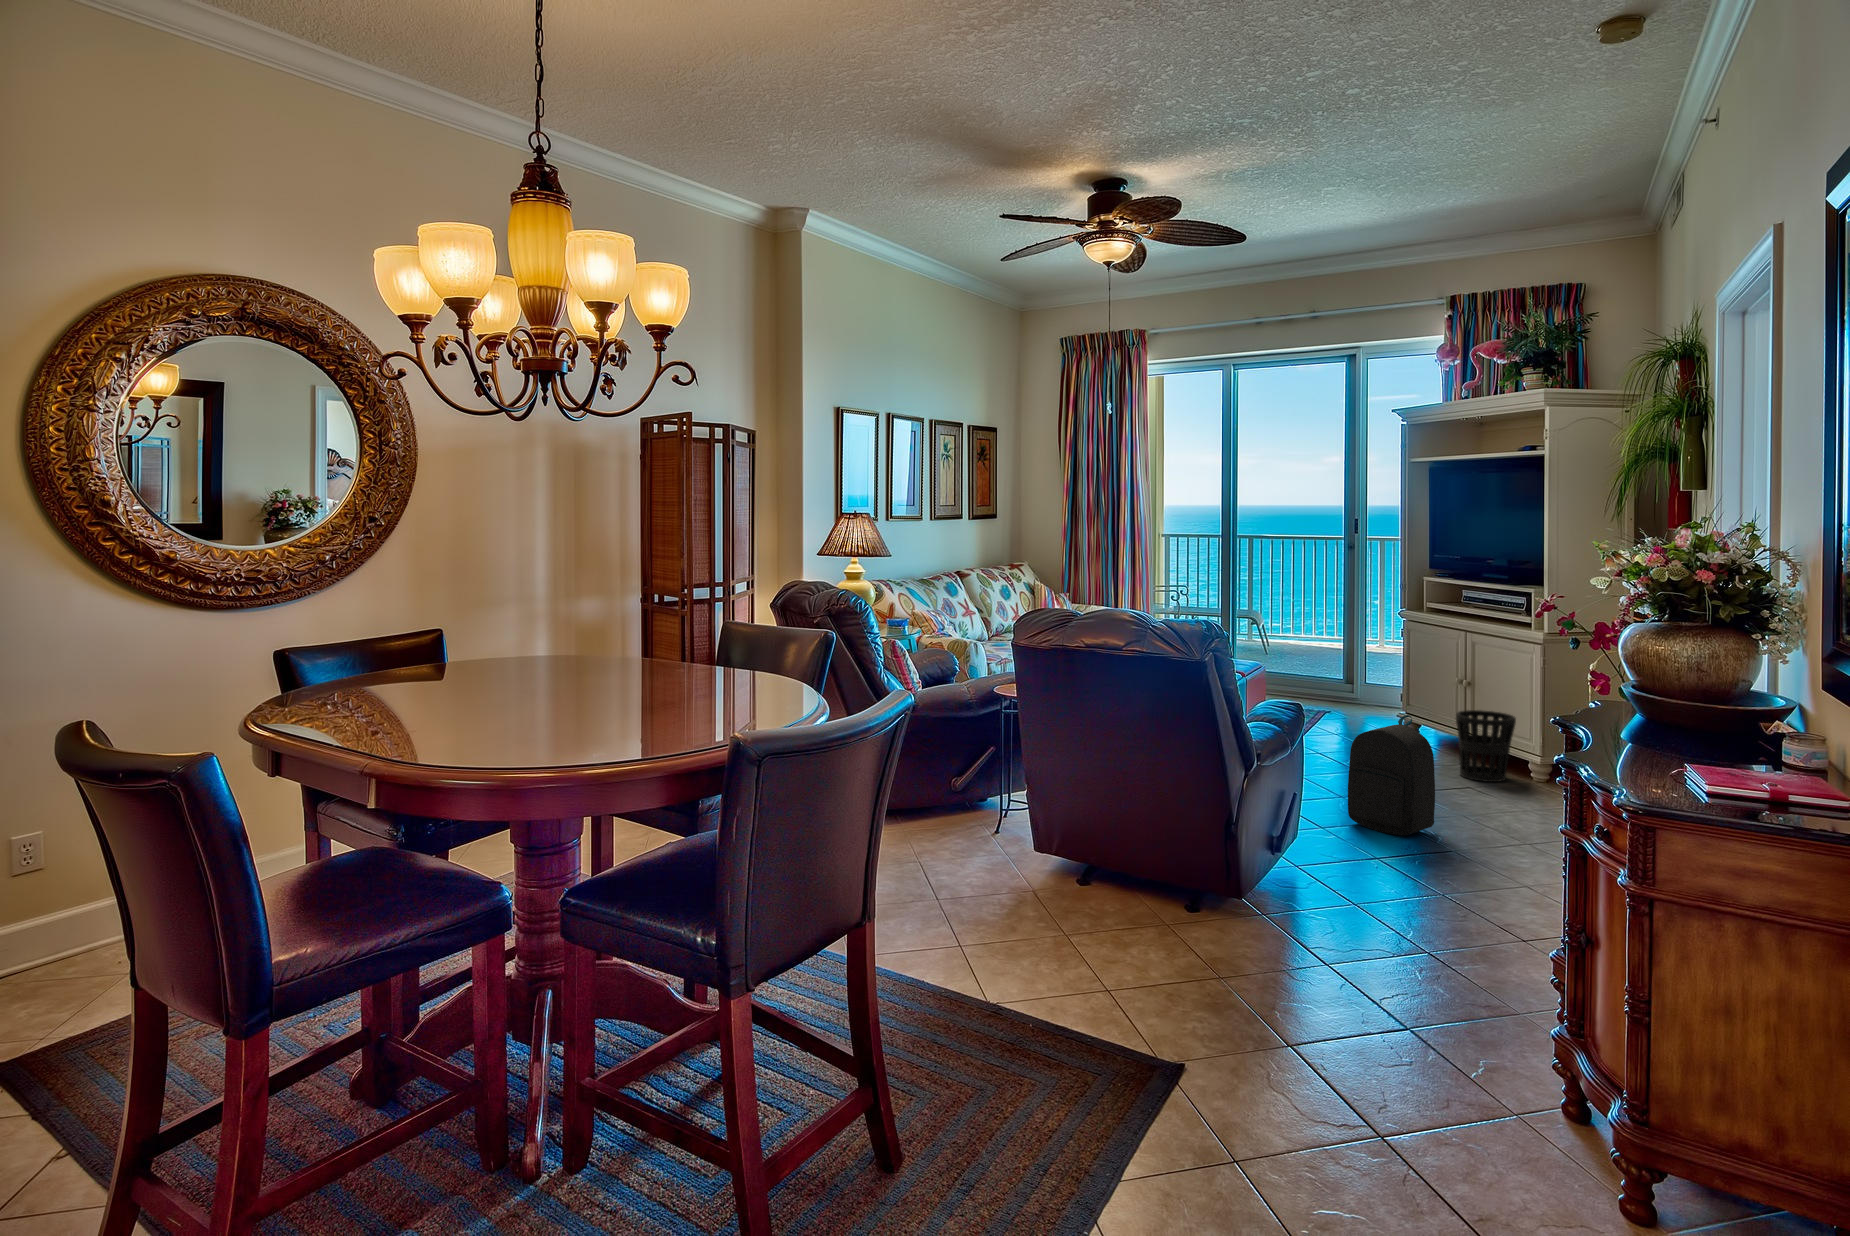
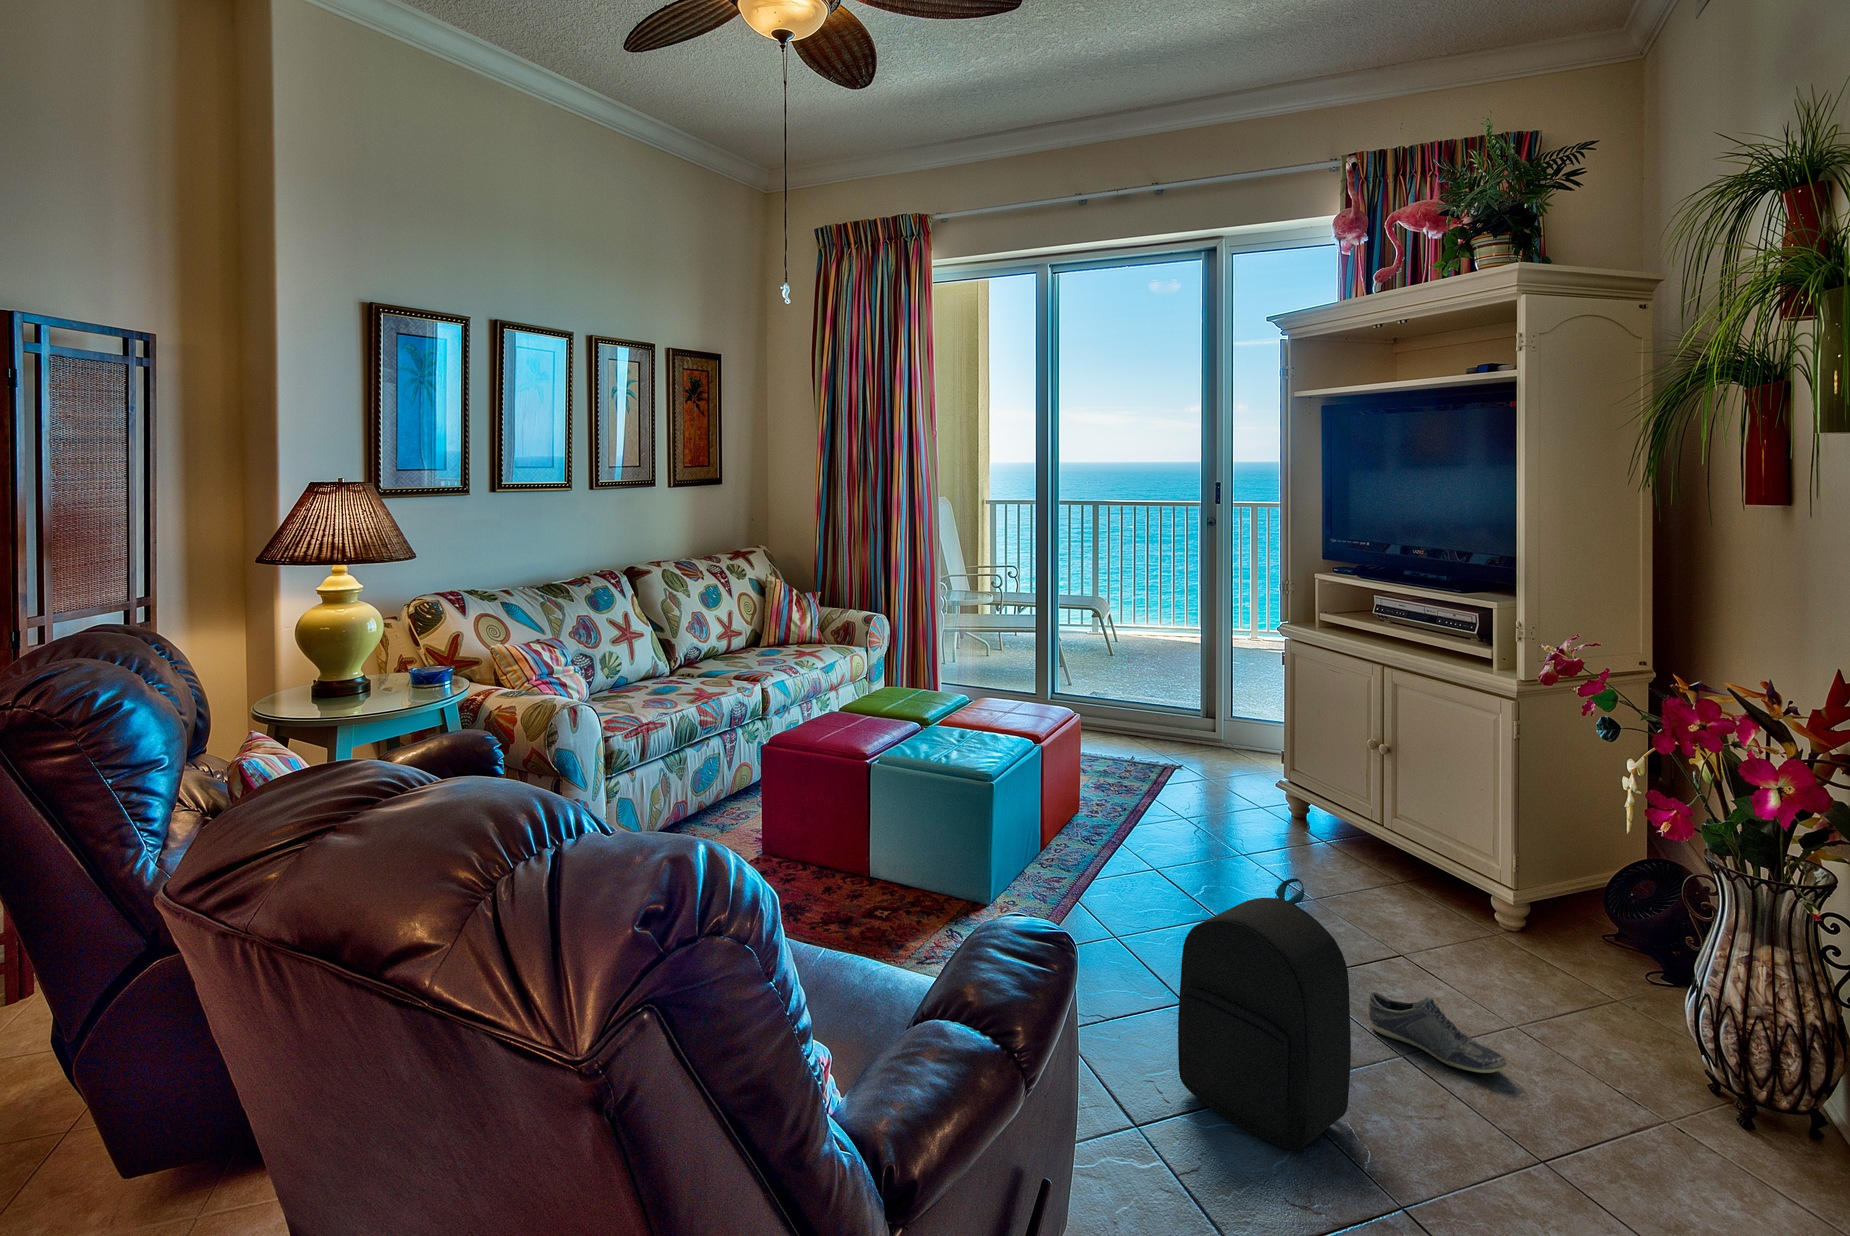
wastebasket: present [1456,710,1516,782] -> none [1369,803,1470,934]
shoe: none [1449,788,1519,820] -> present [1369,992,1506,1073]

